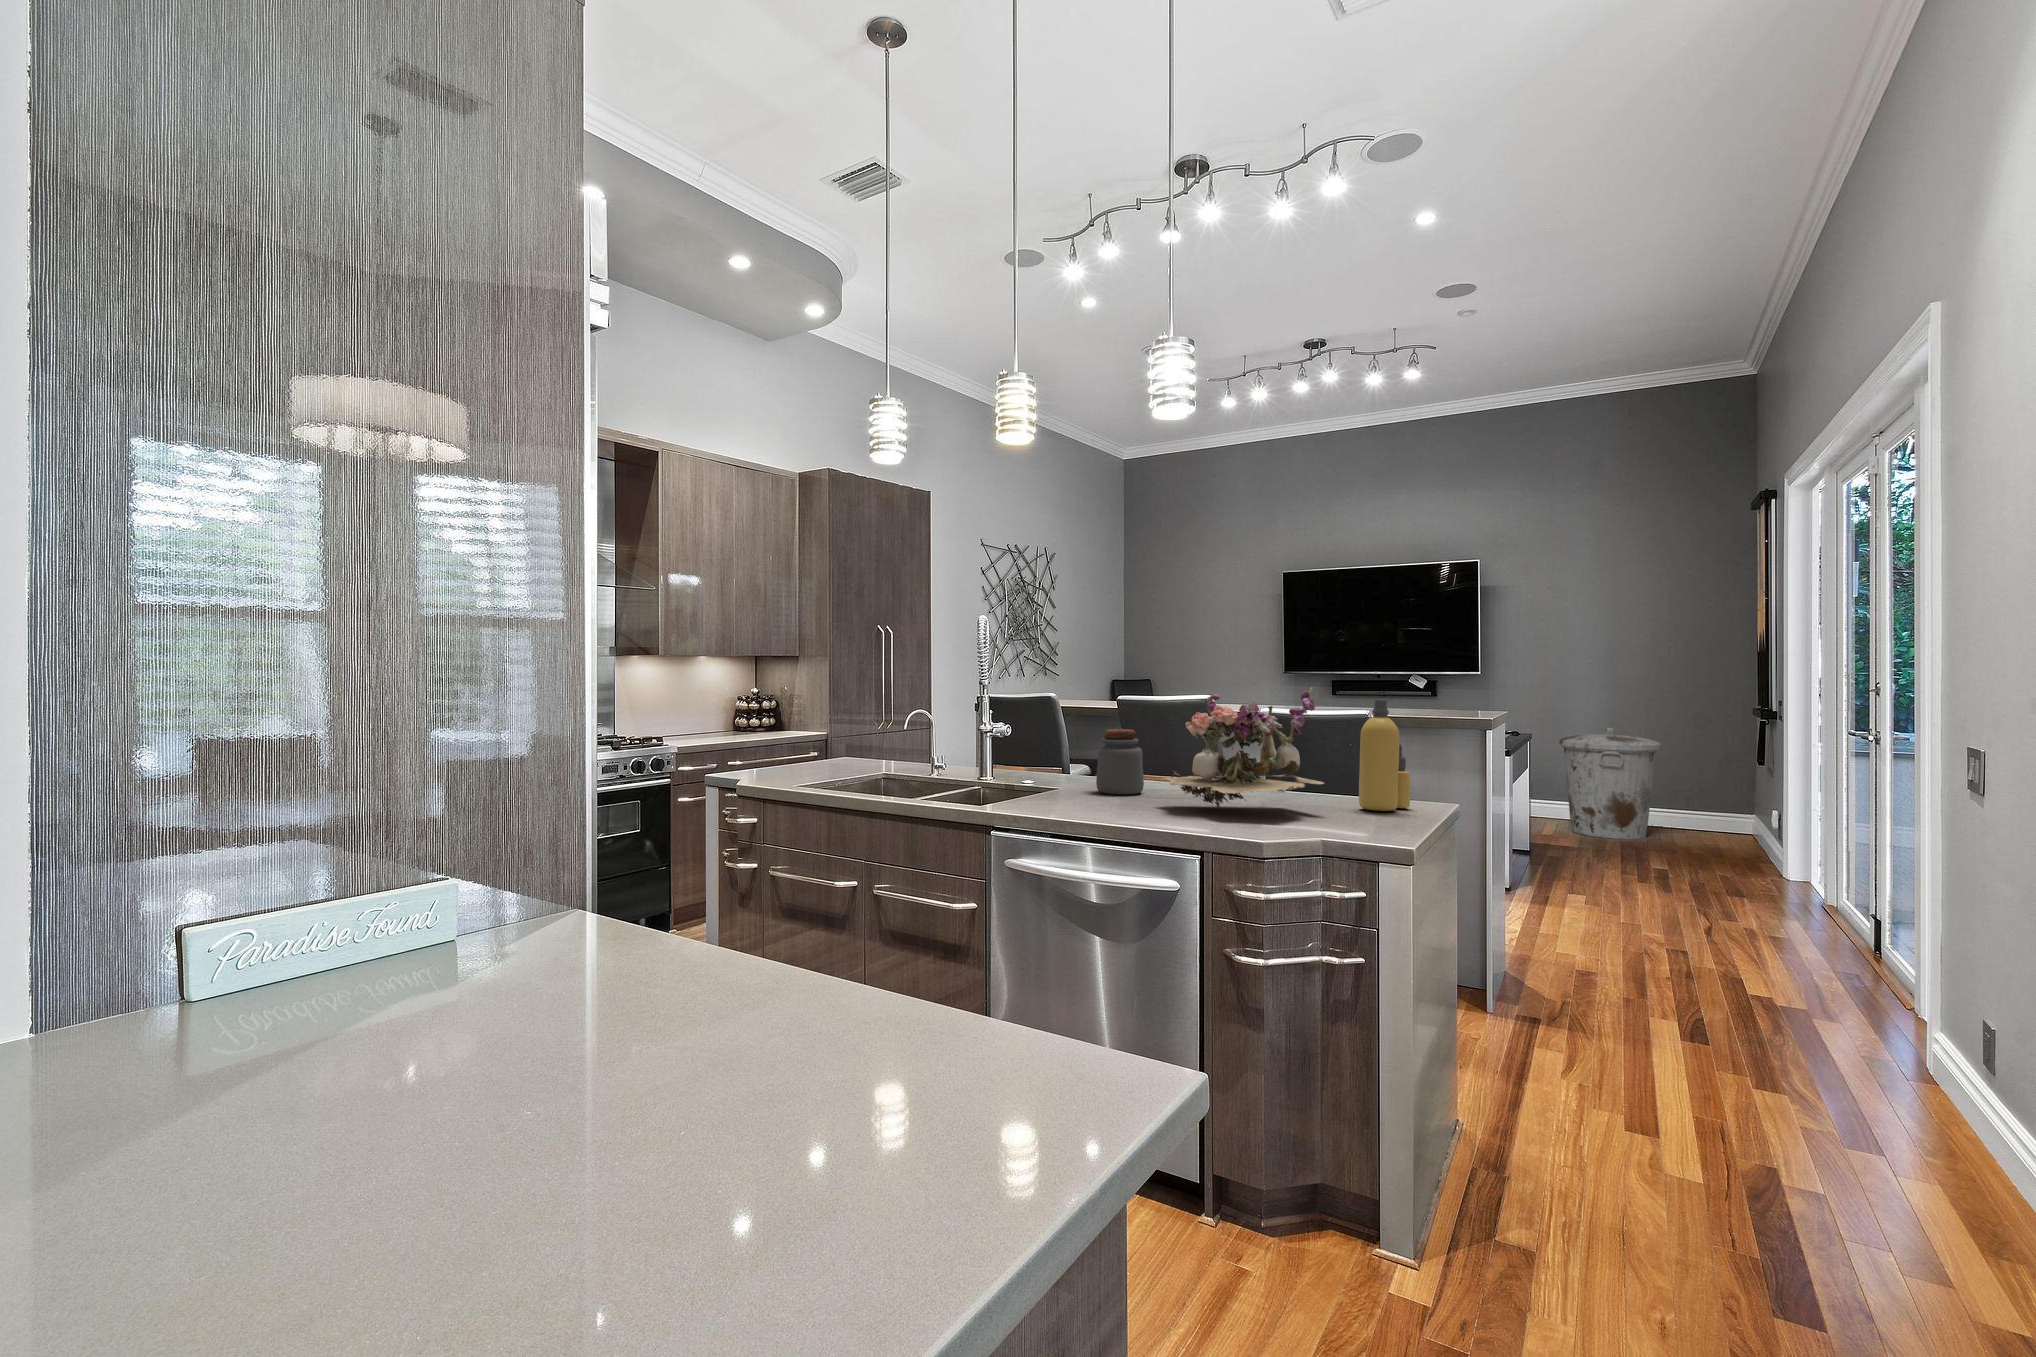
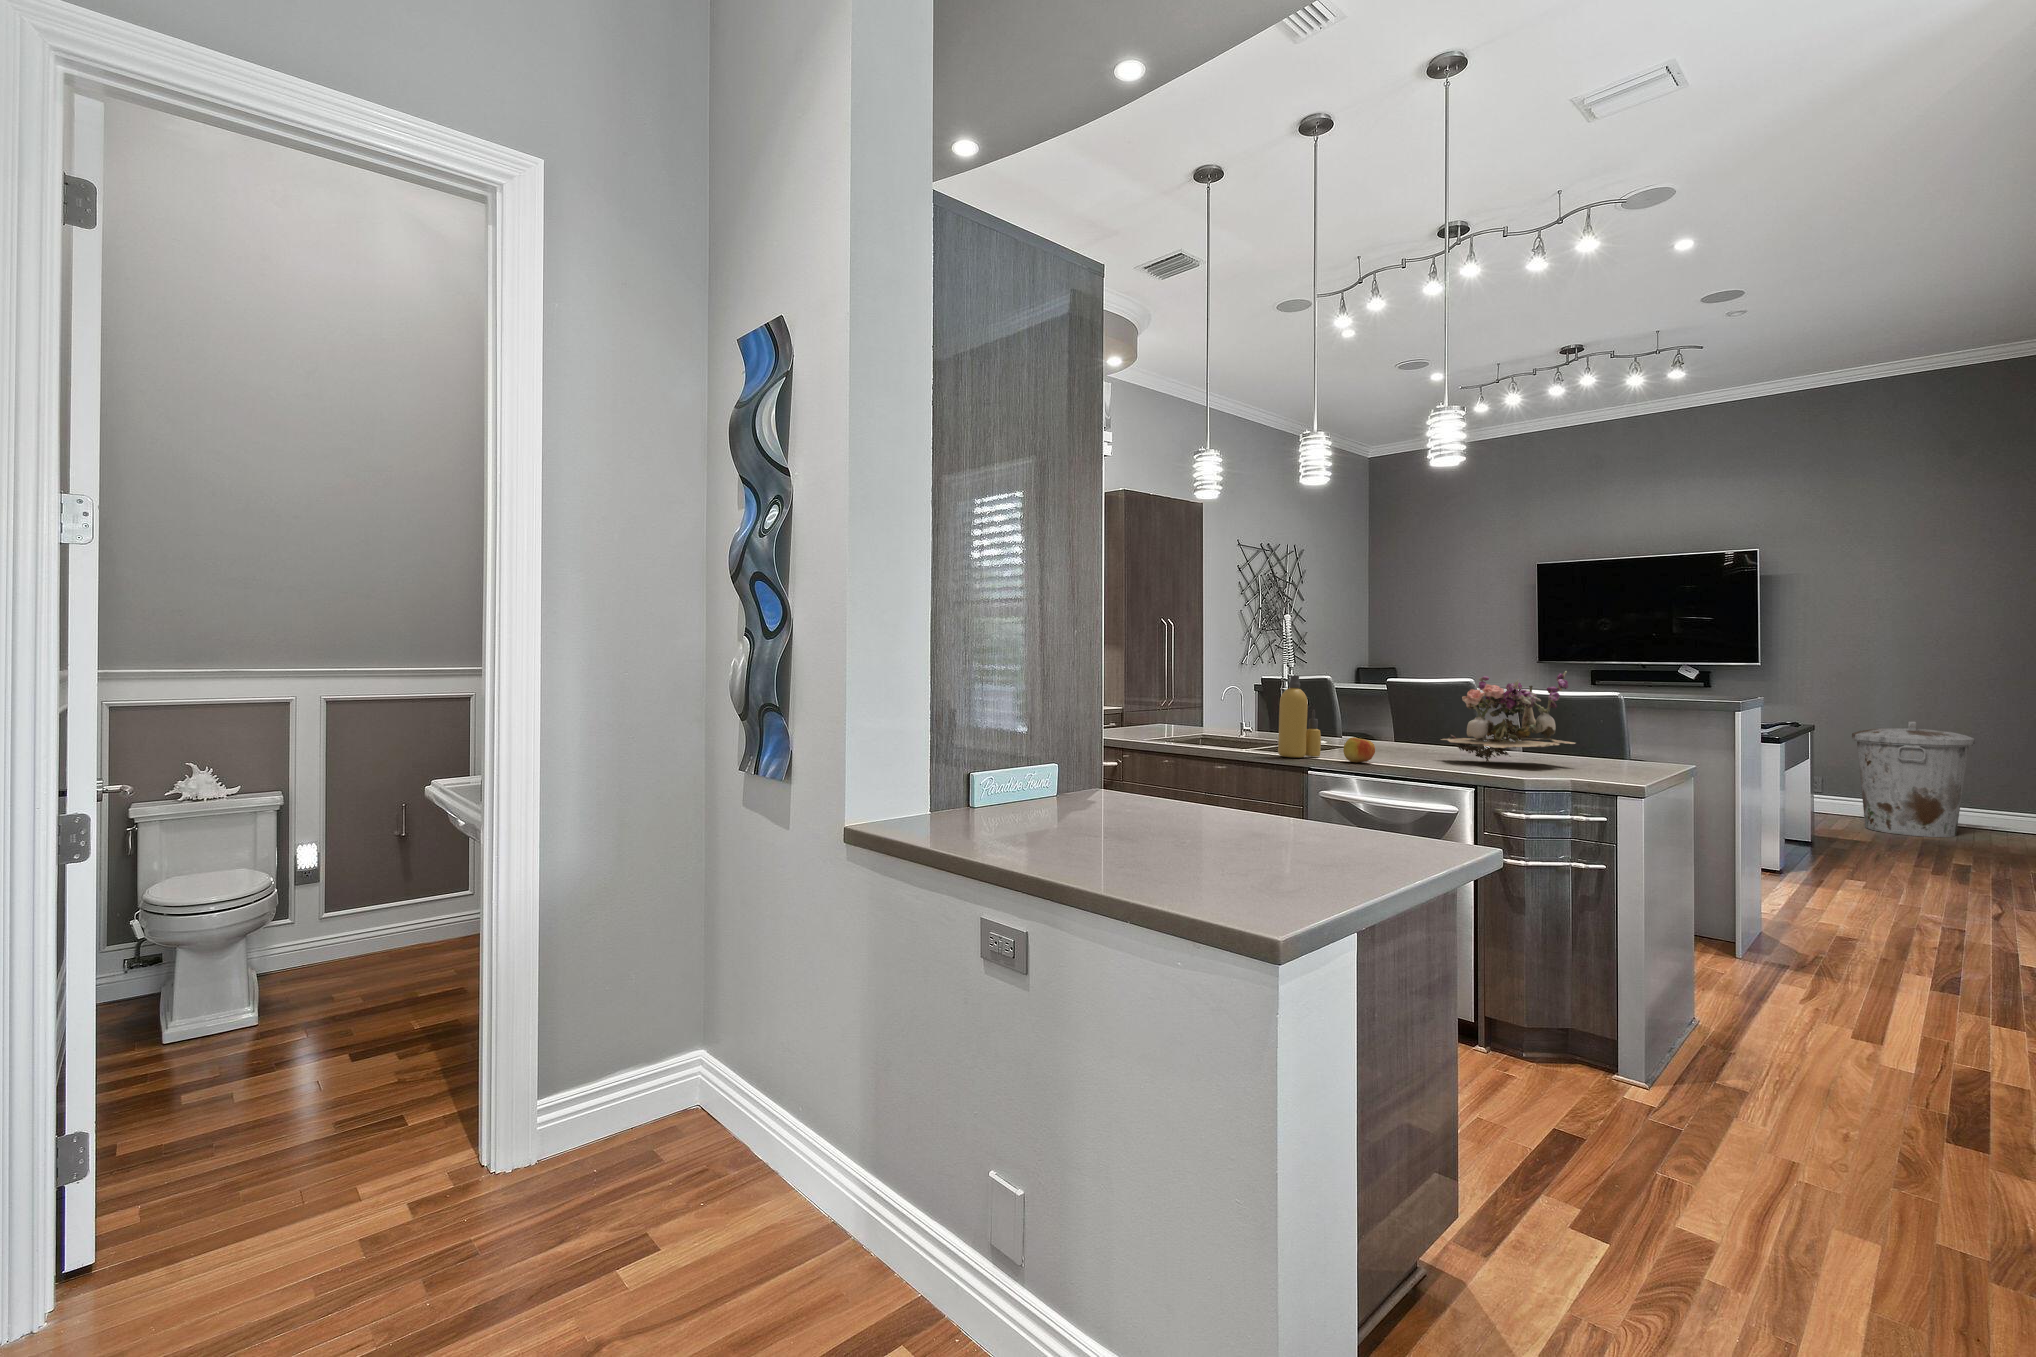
bottle: present [1359,700,1410,811] -> present [1278,675,1321,758]
jar: present [1096,729,1144,795] -> none [1383,704,1423,754]
apple: none [1030,782,1072,817] -> present [1343,737,1375,762]

